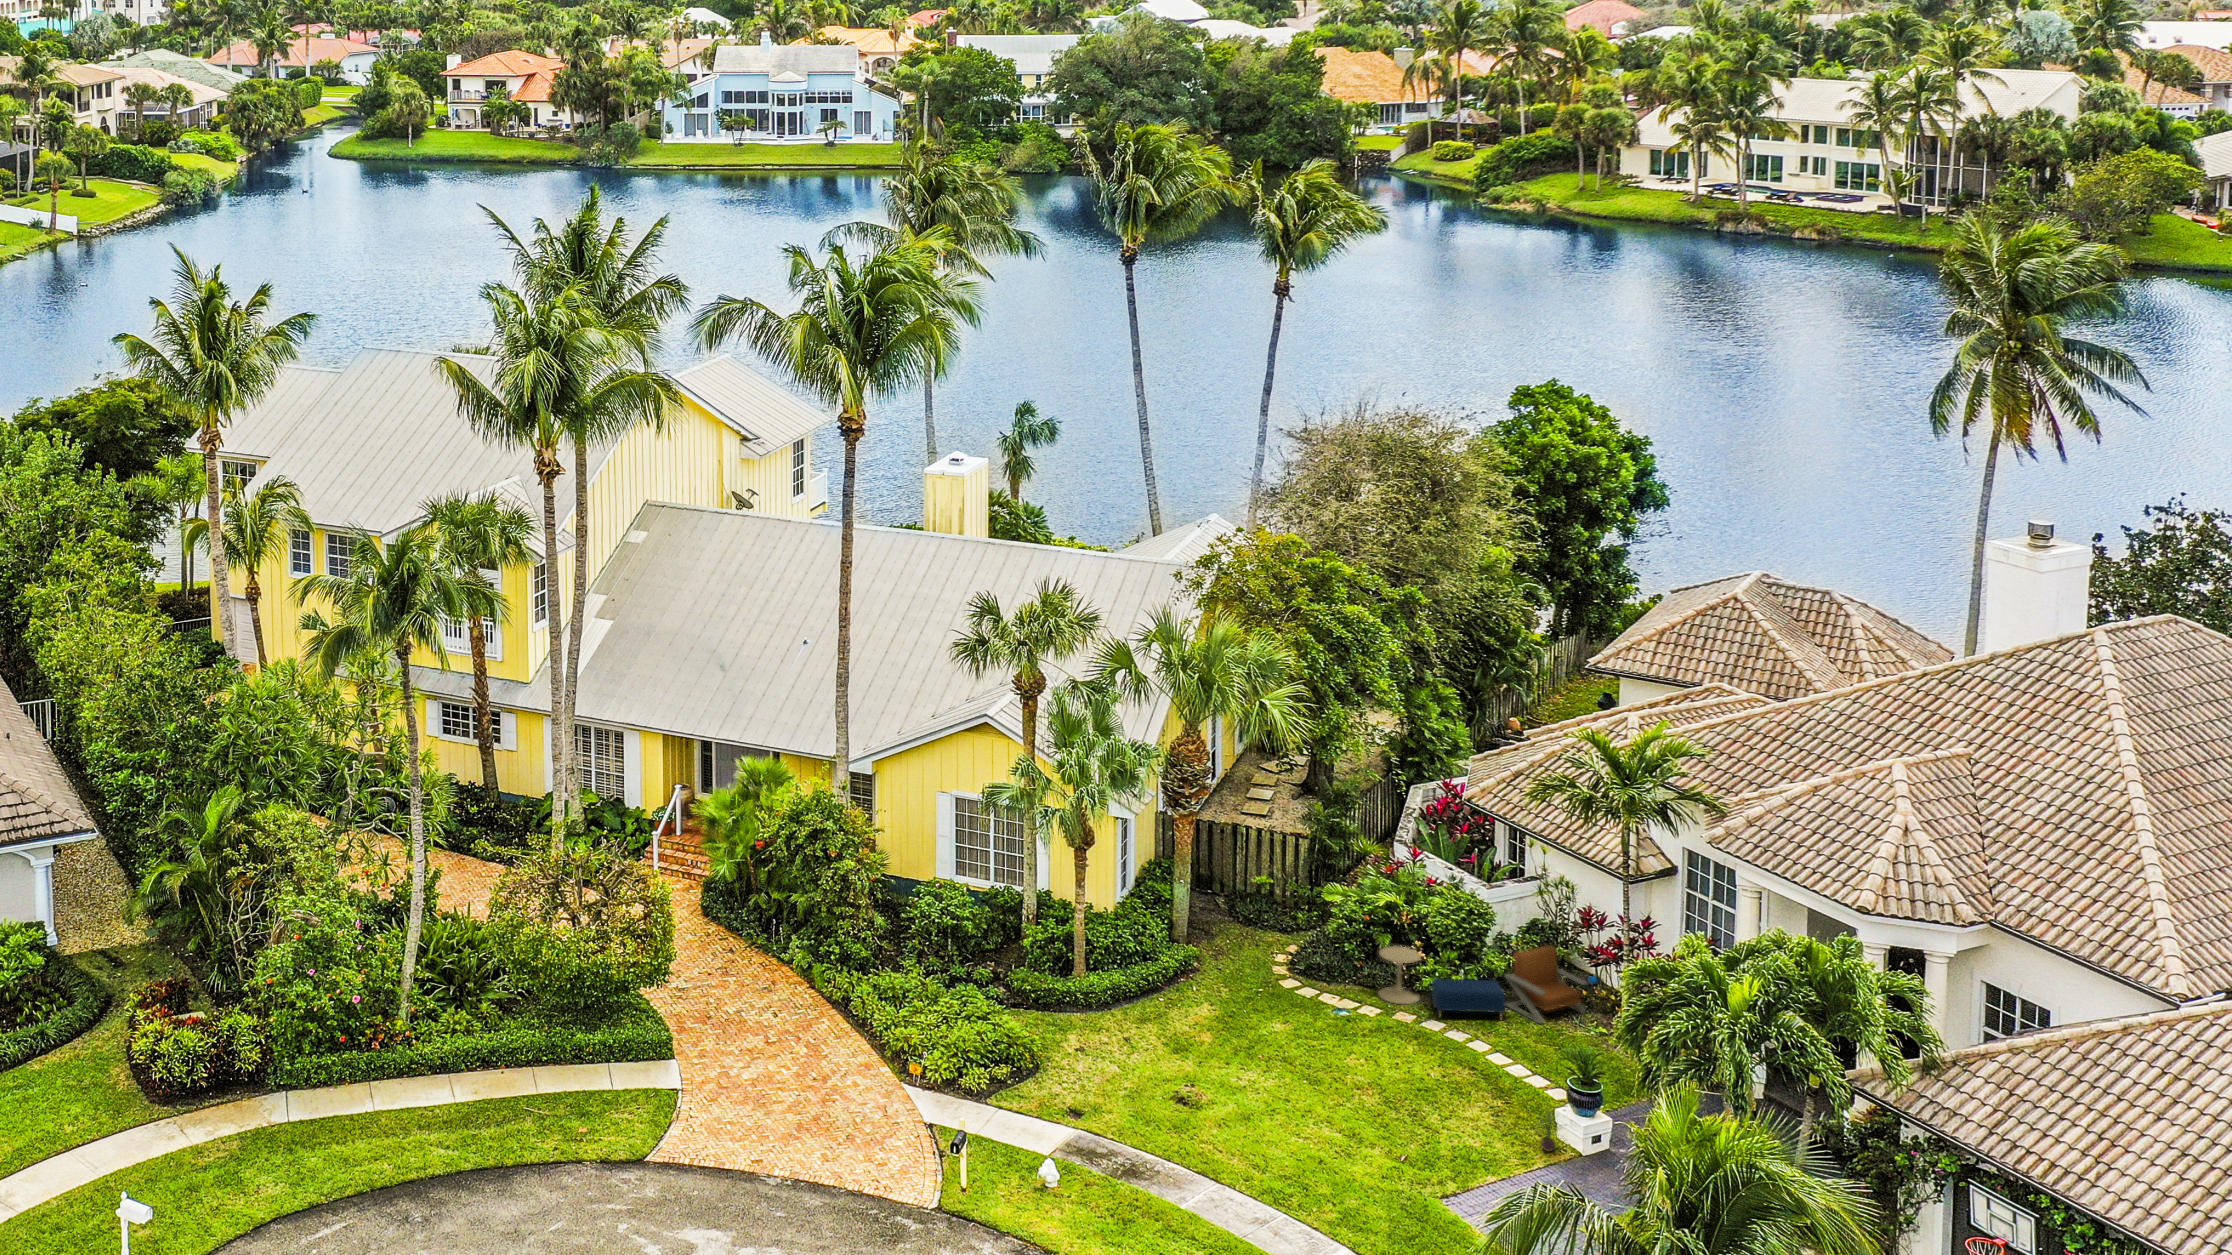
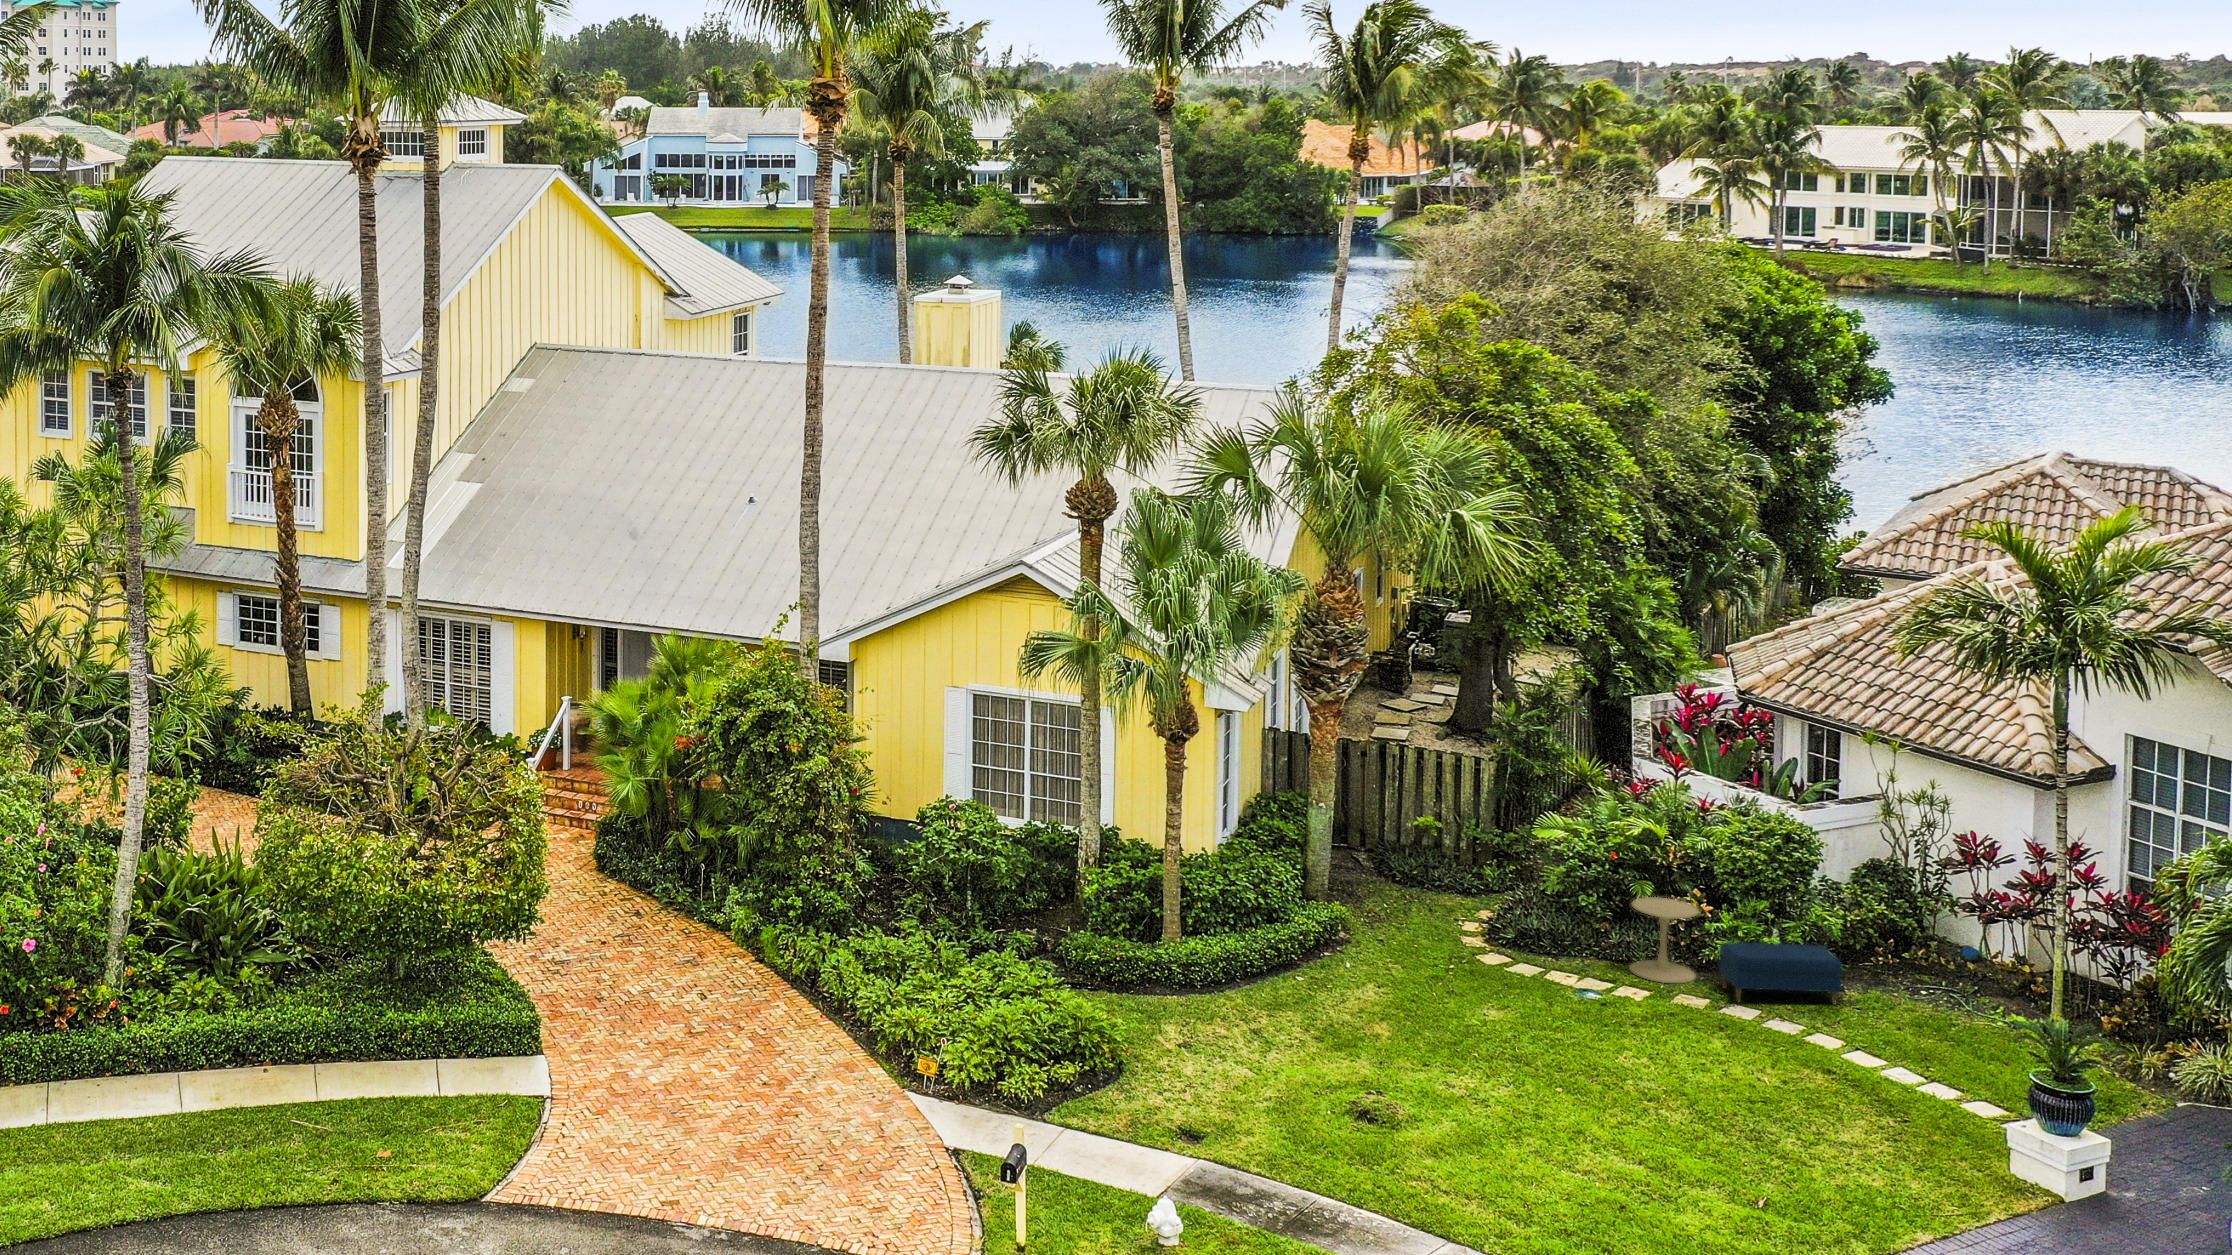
lounge chair: present [1505,945,1587,1024] -> none [1830,893,1966,1010]
decorative plant: present [1534,1114,1565,1151] -> none [1965,1123,2042,1194]

